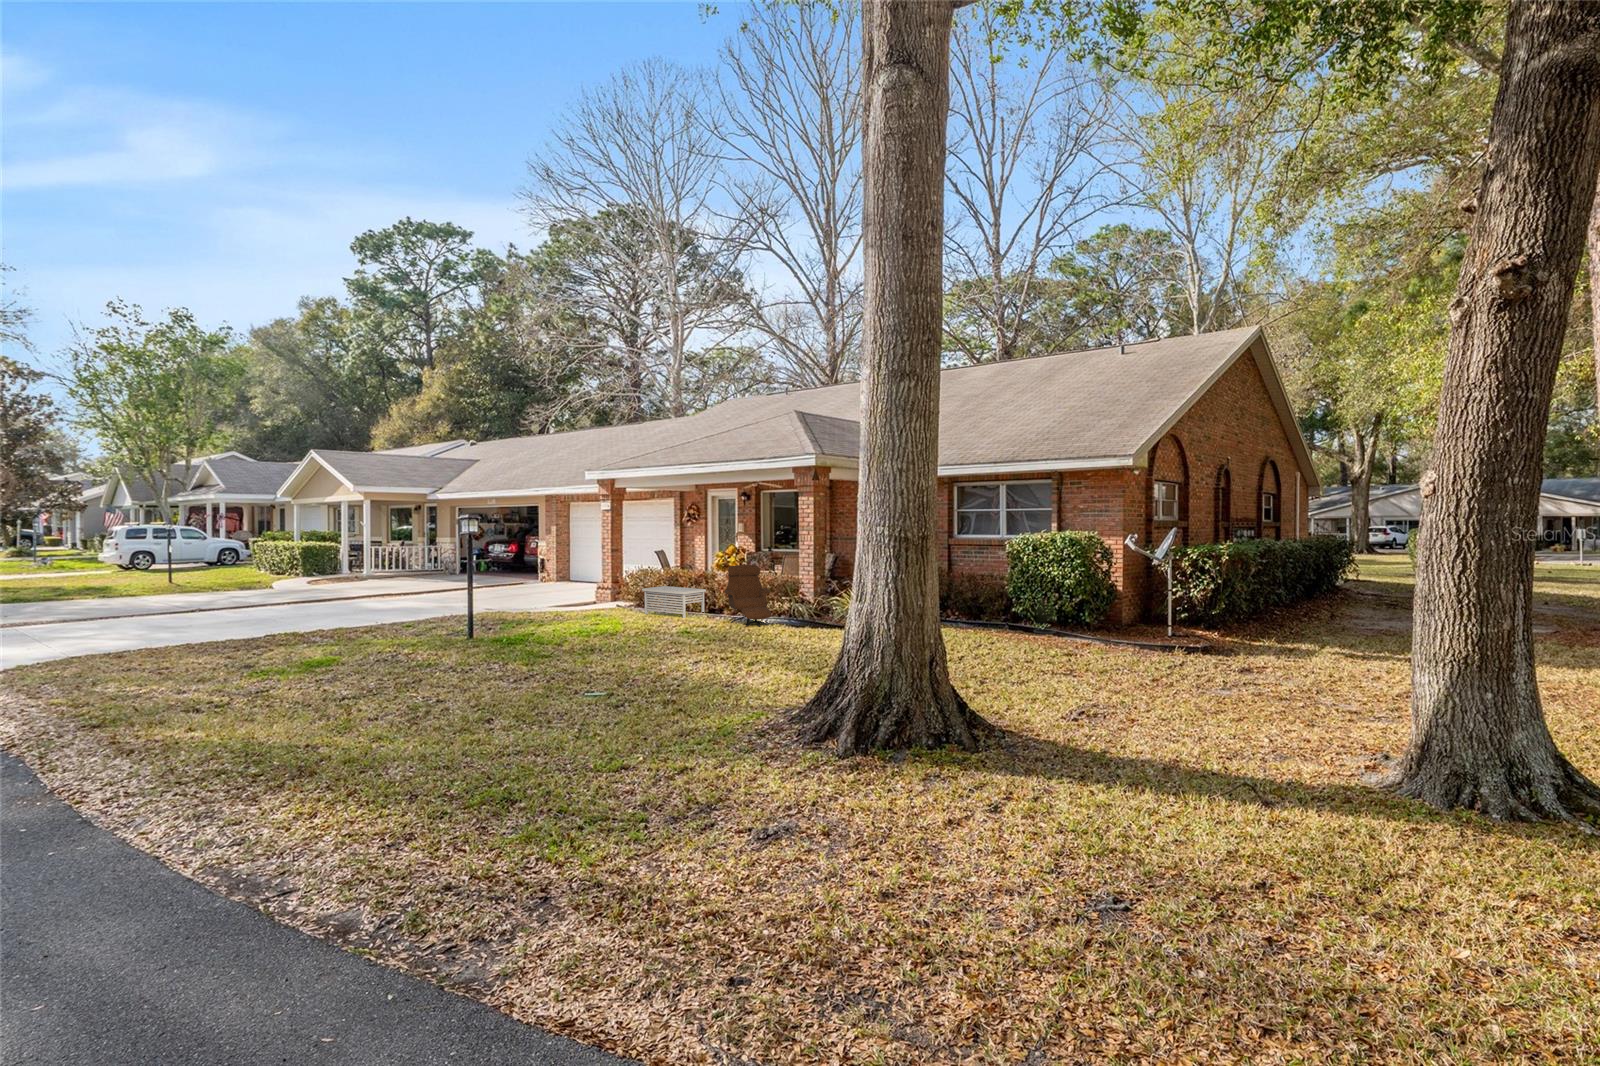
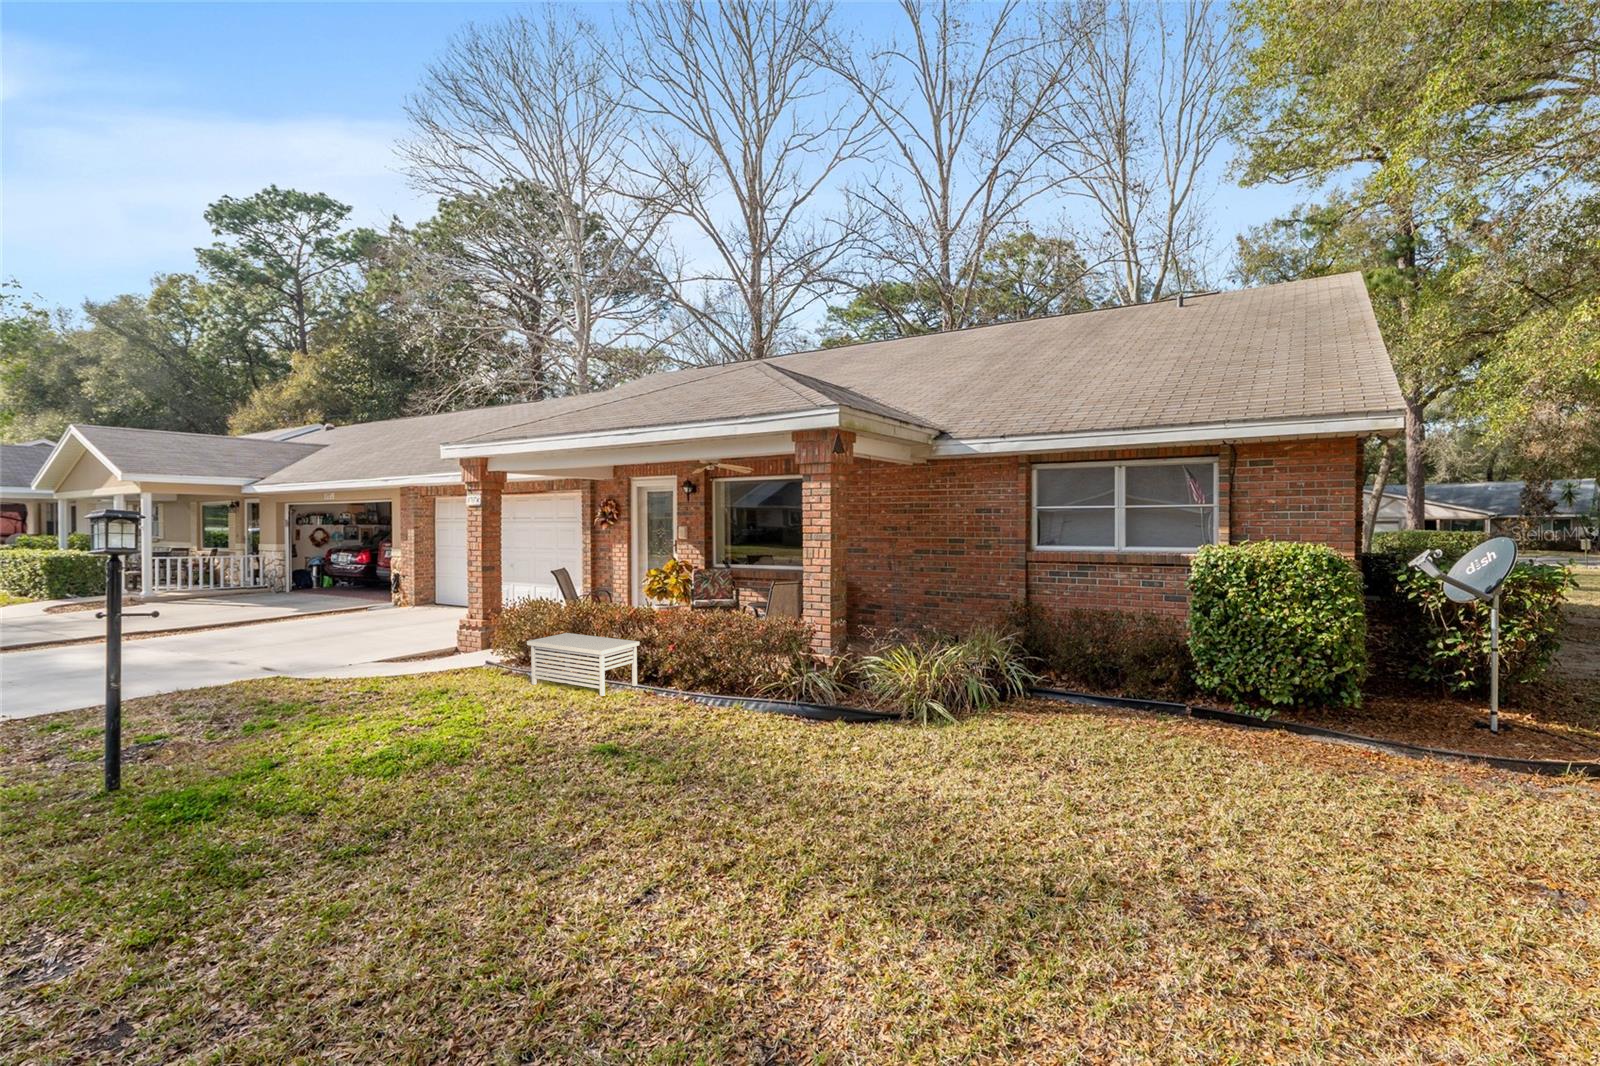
lounge chair: present [725,565,771,627] -> none [679,603,771,726]
potted tree: present [1034,596,1055,634] -> none [1257,661,1304,735]

